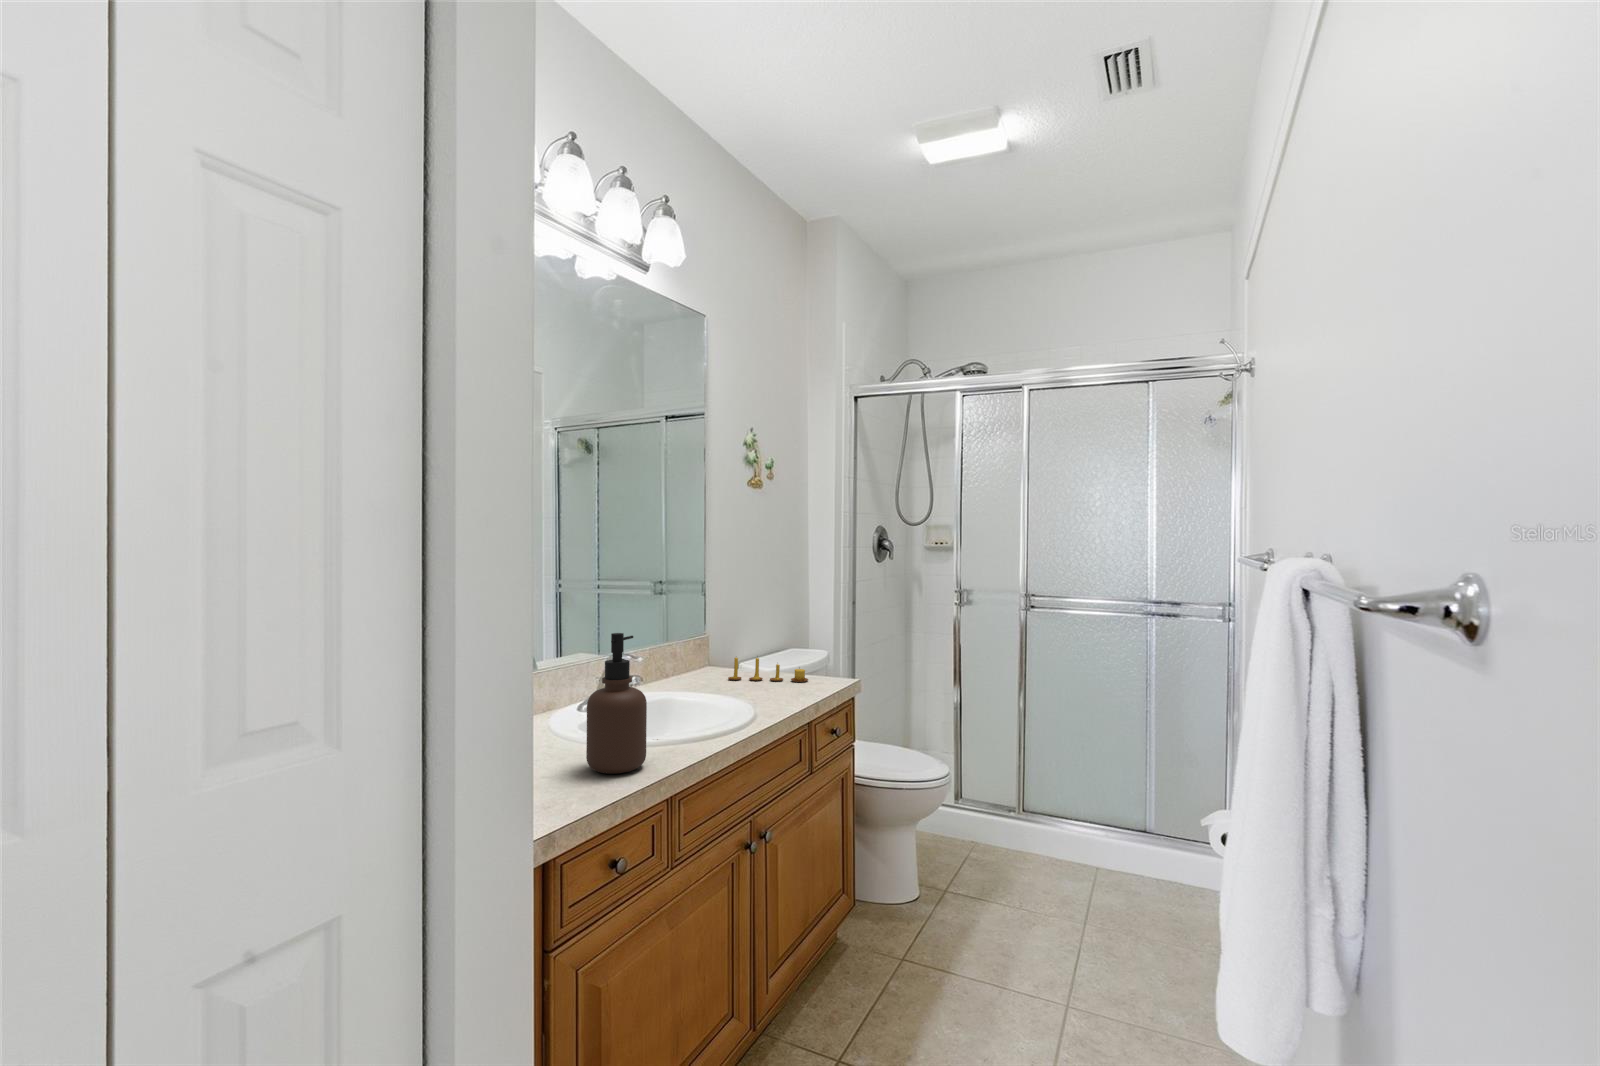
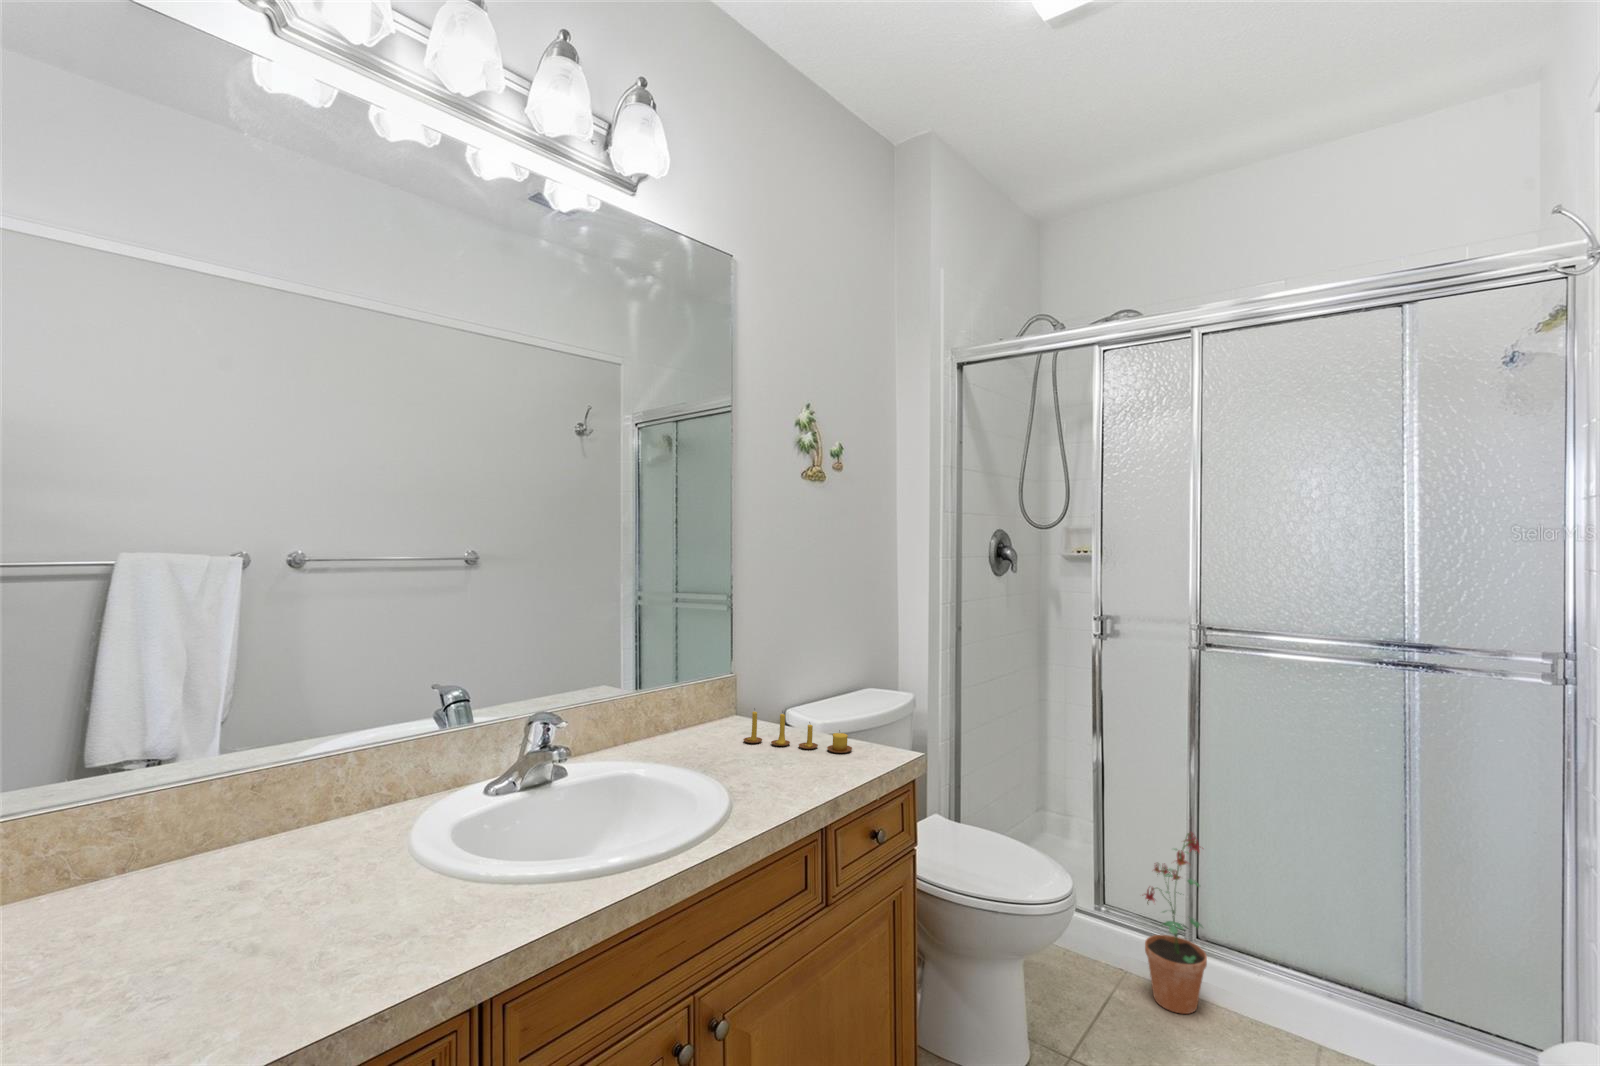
soap dispenser: present [586,633,647,774] -> none [317,716,435,974]
potted plant: none [986,739,1029,862] -> present [1145,833,1207,1014]

